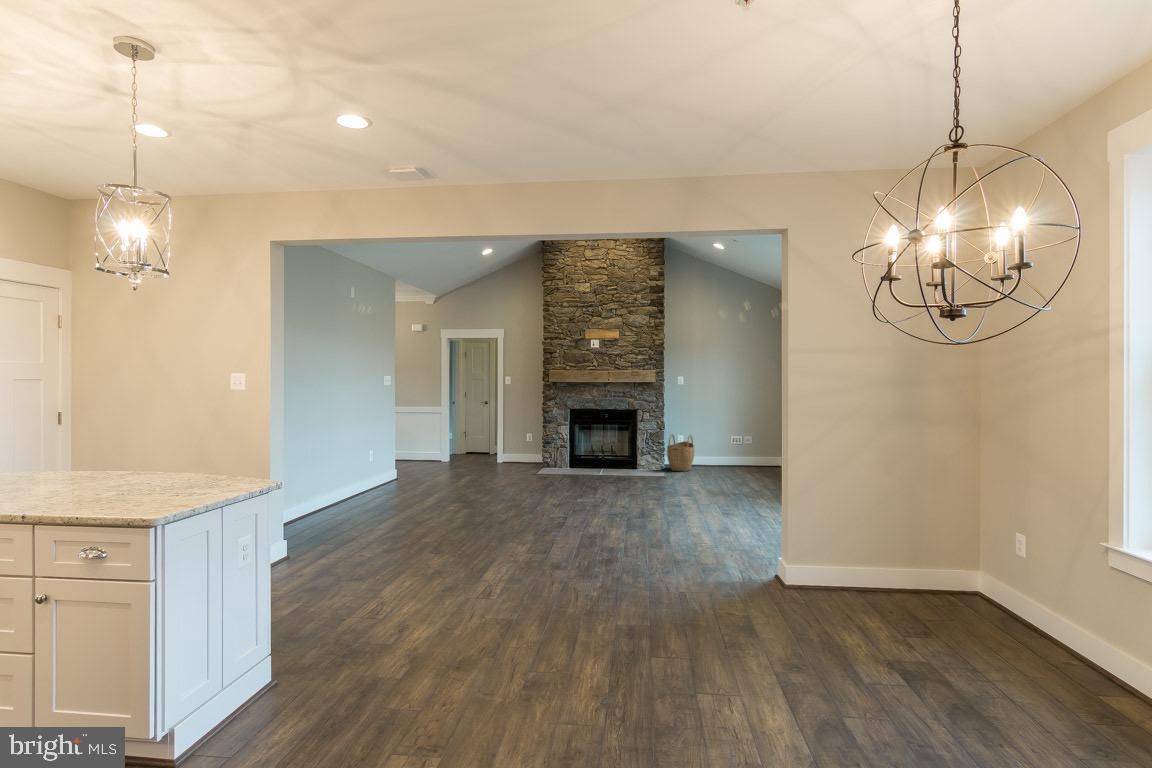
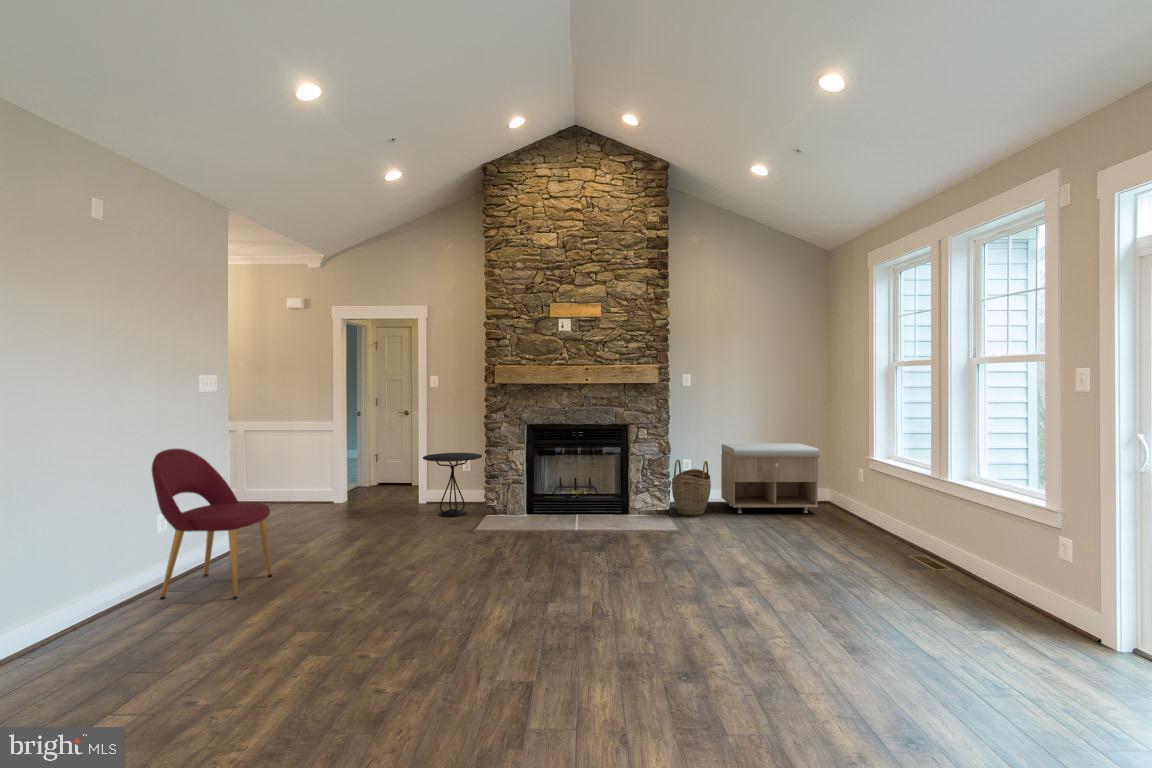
dining chair: none [370,416,426,494] -> present [152,449,272,599]
storage bench: none [705,425,768,472] -> present [721,443,819,513]
side table: none [502,428,541,469] -> present [423,453,482,517]

